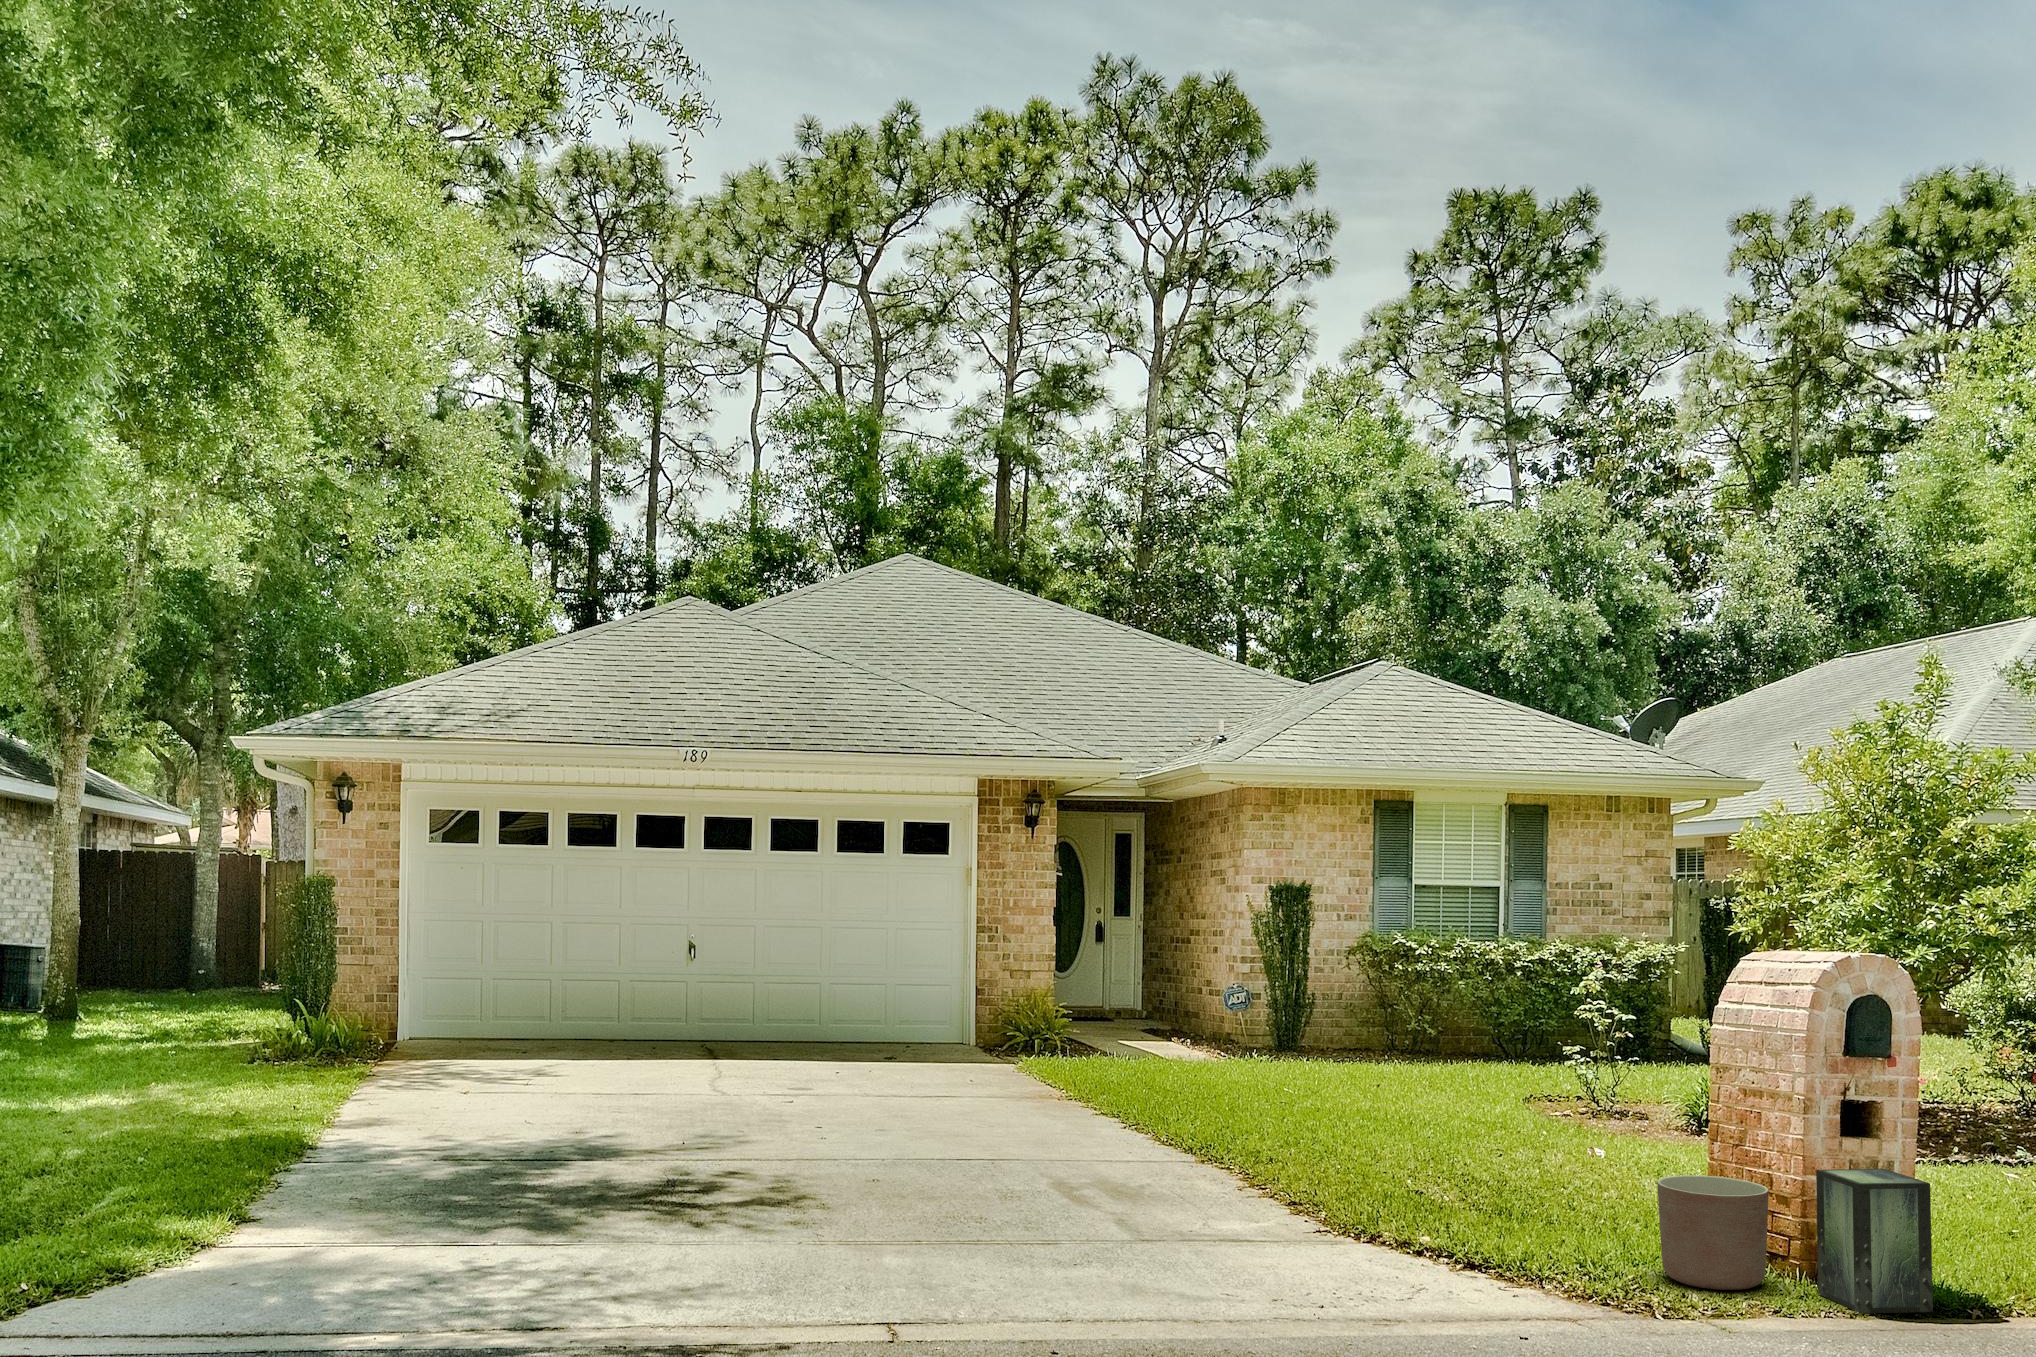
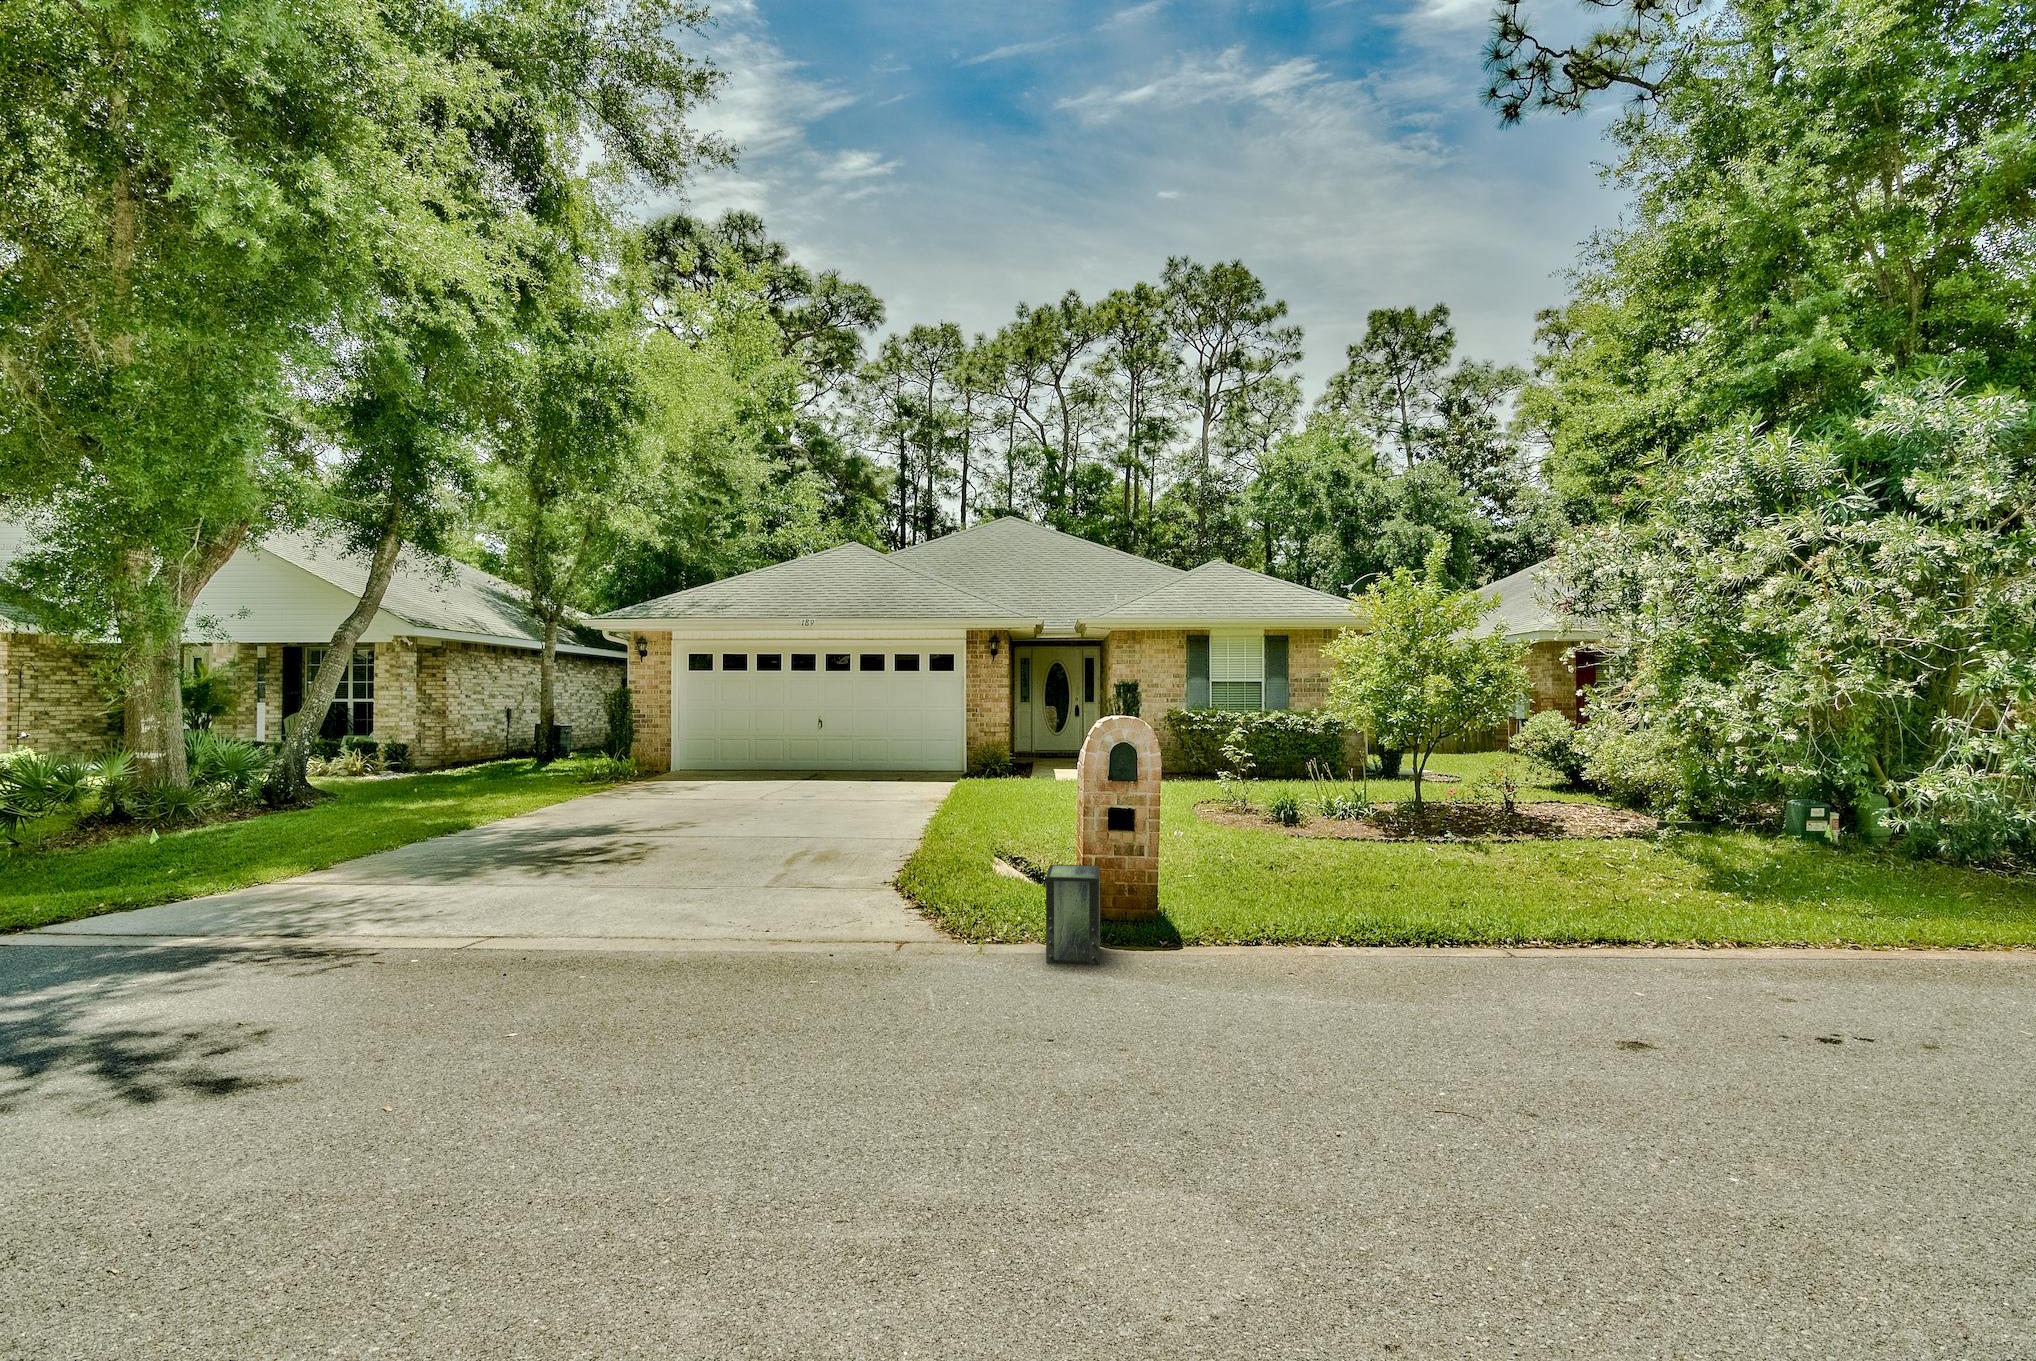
planter: present [1657,1175,1768,1290] -> none [970,862,1039,939]

